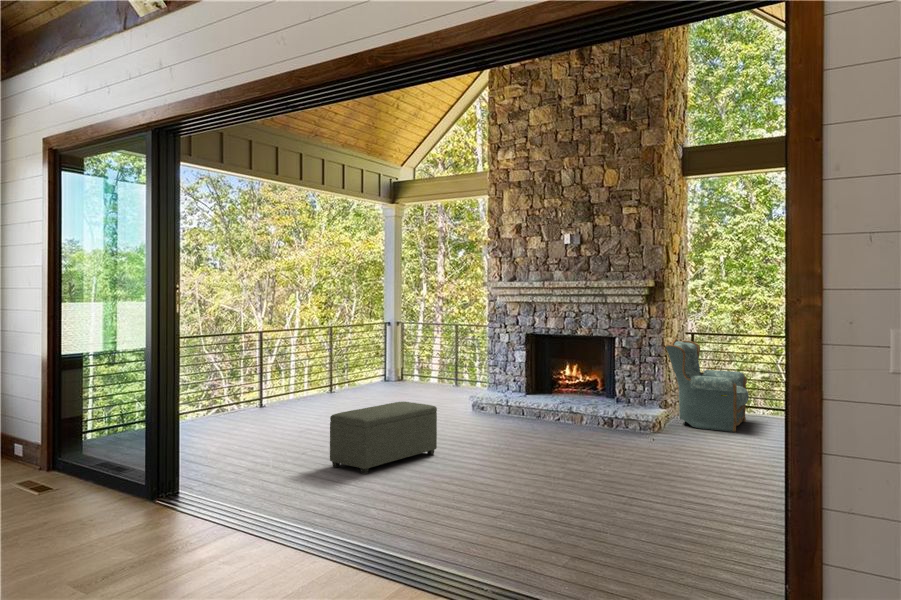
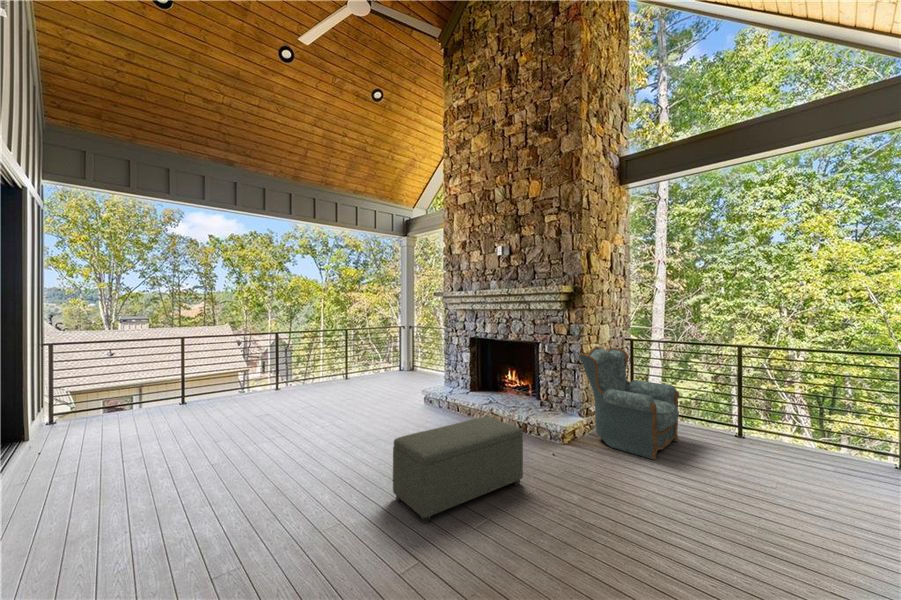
ottoman: present [330,402,437,474] -> present [393,417,523,523]

